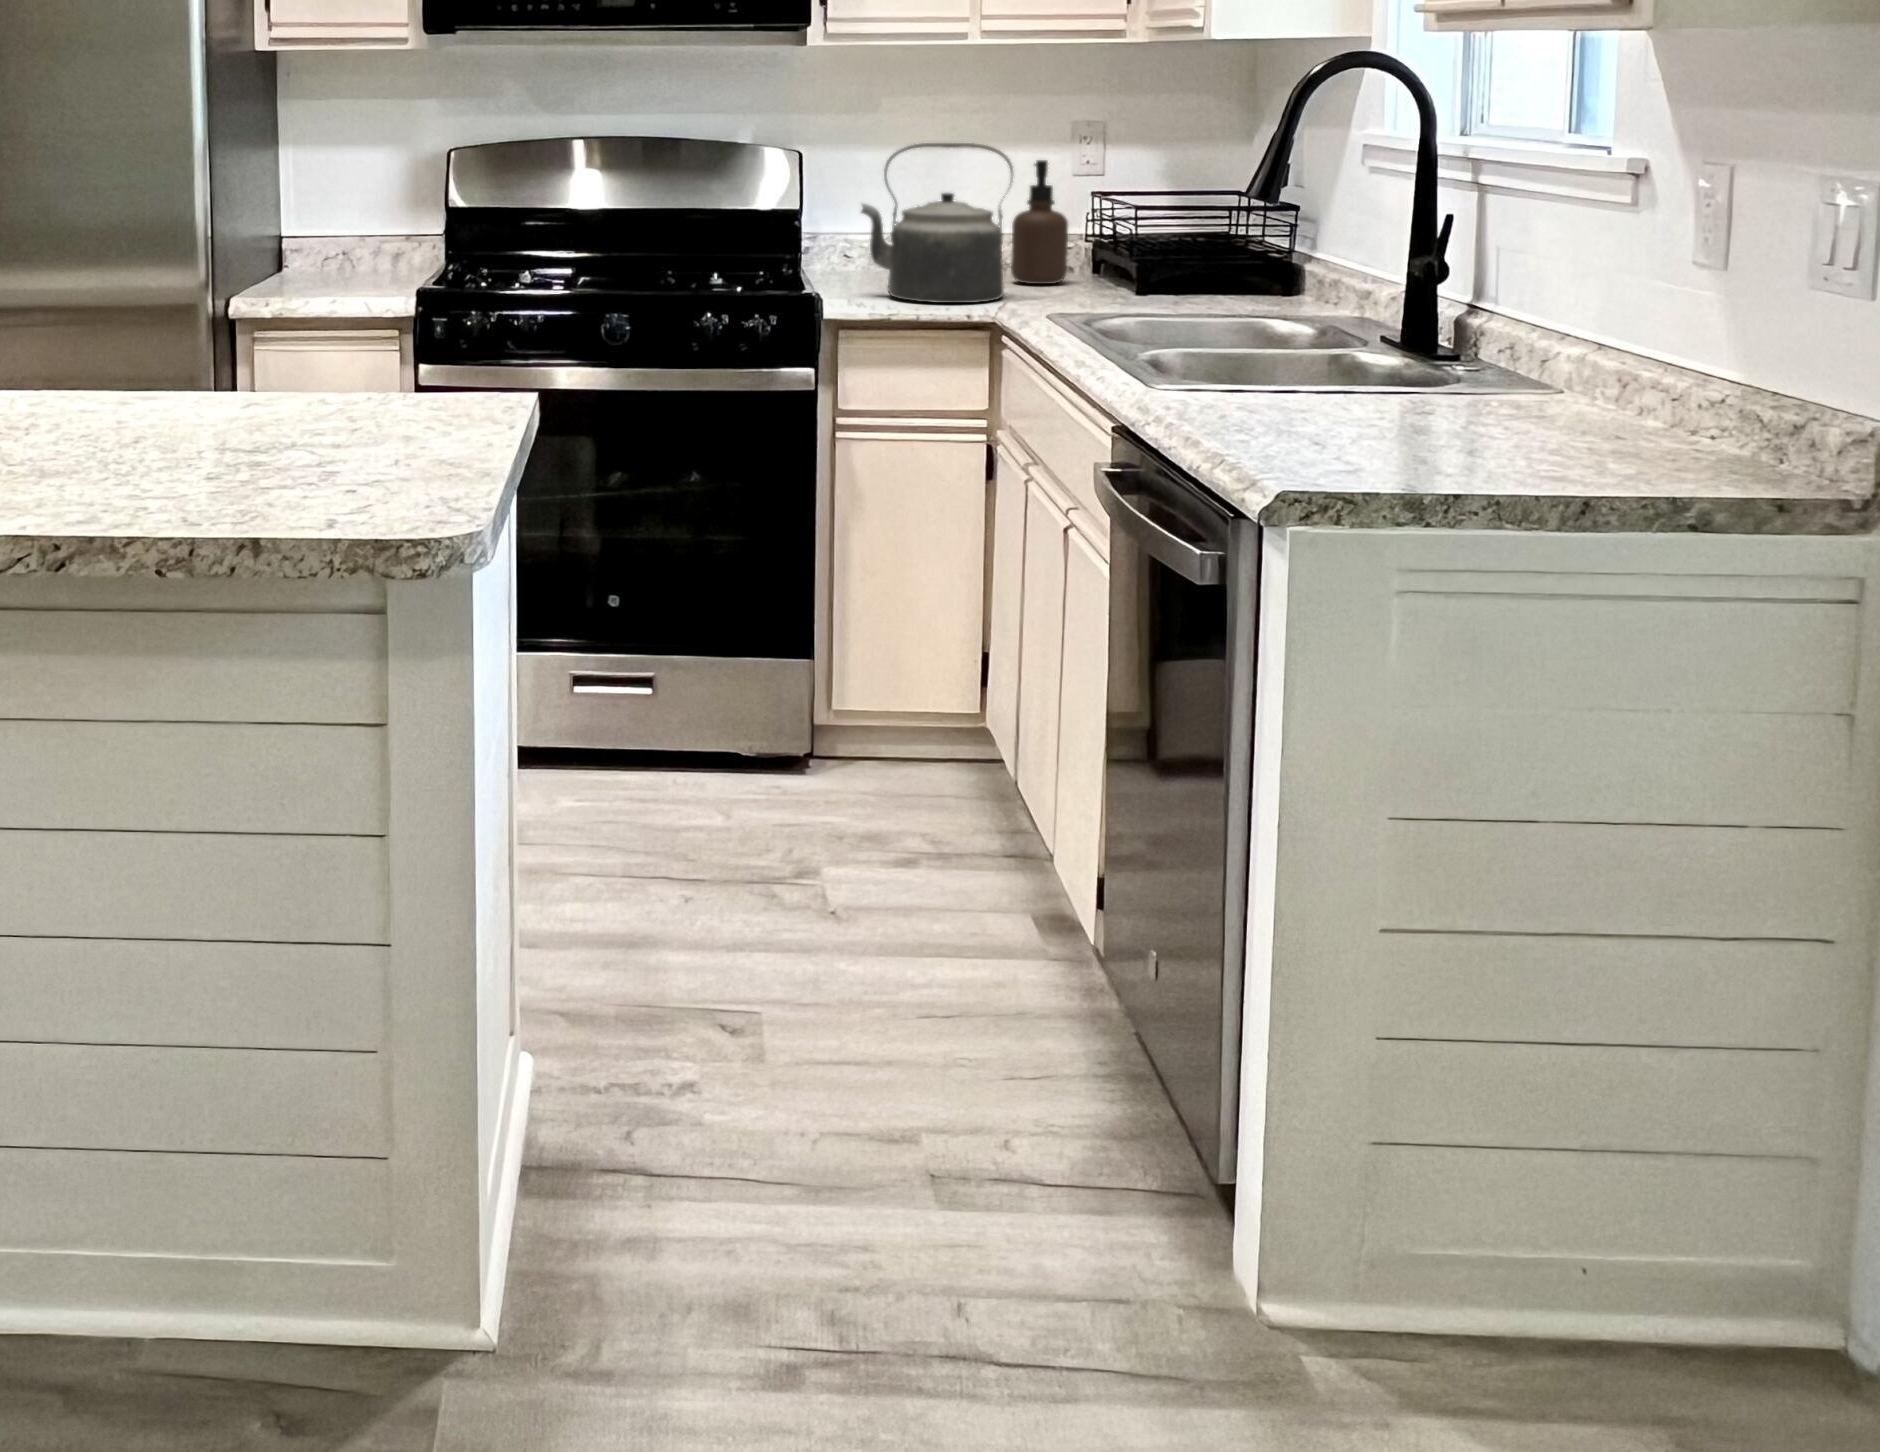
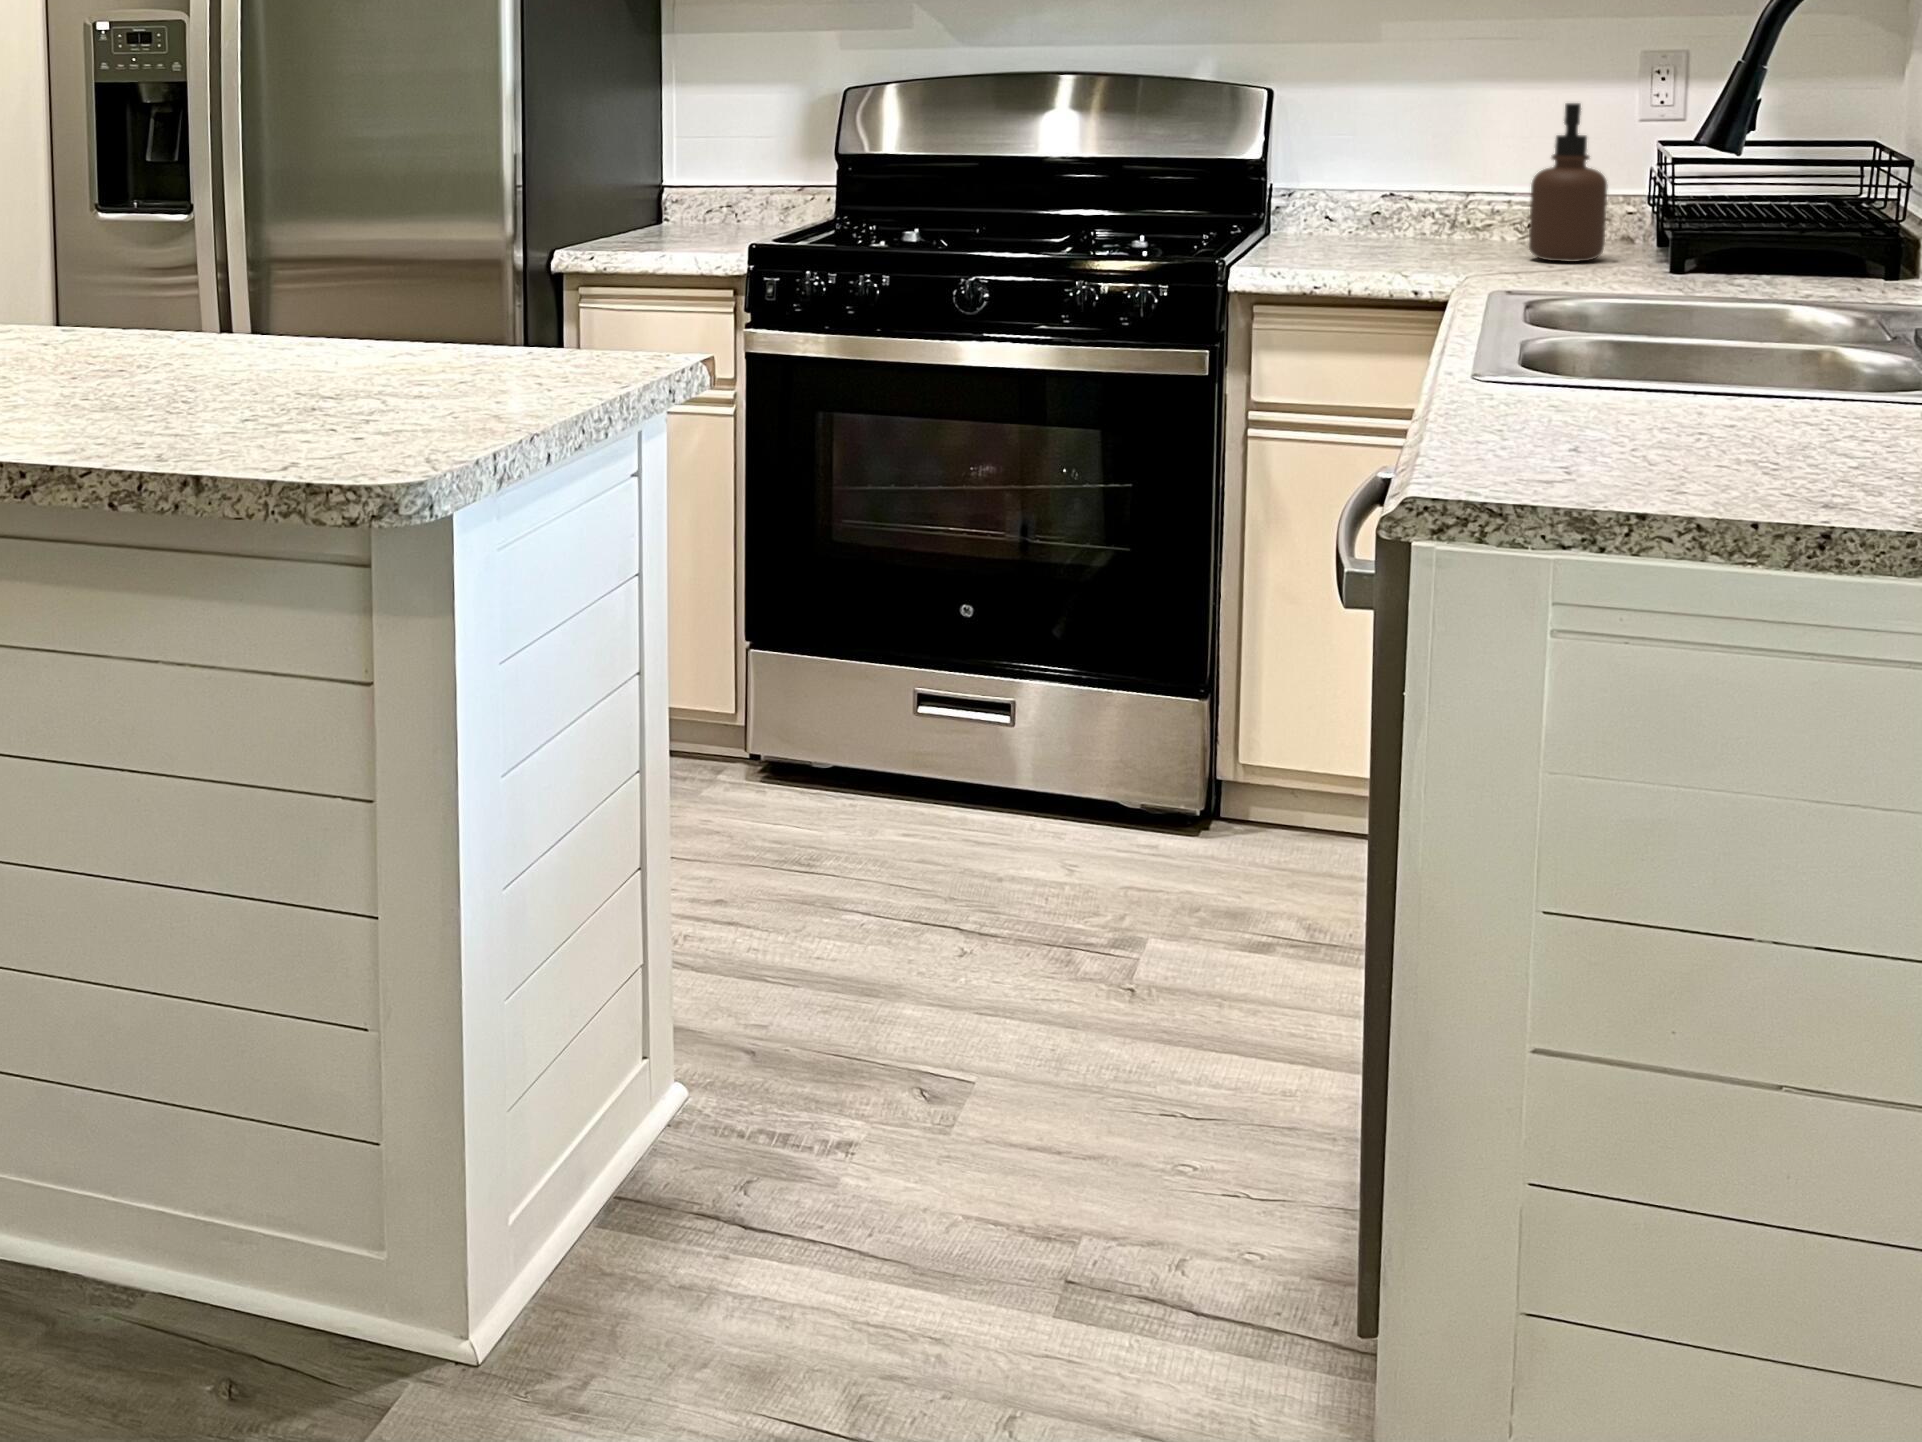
kettle: present [861,143,1013,303] -> none [1307,81,1504,281]

